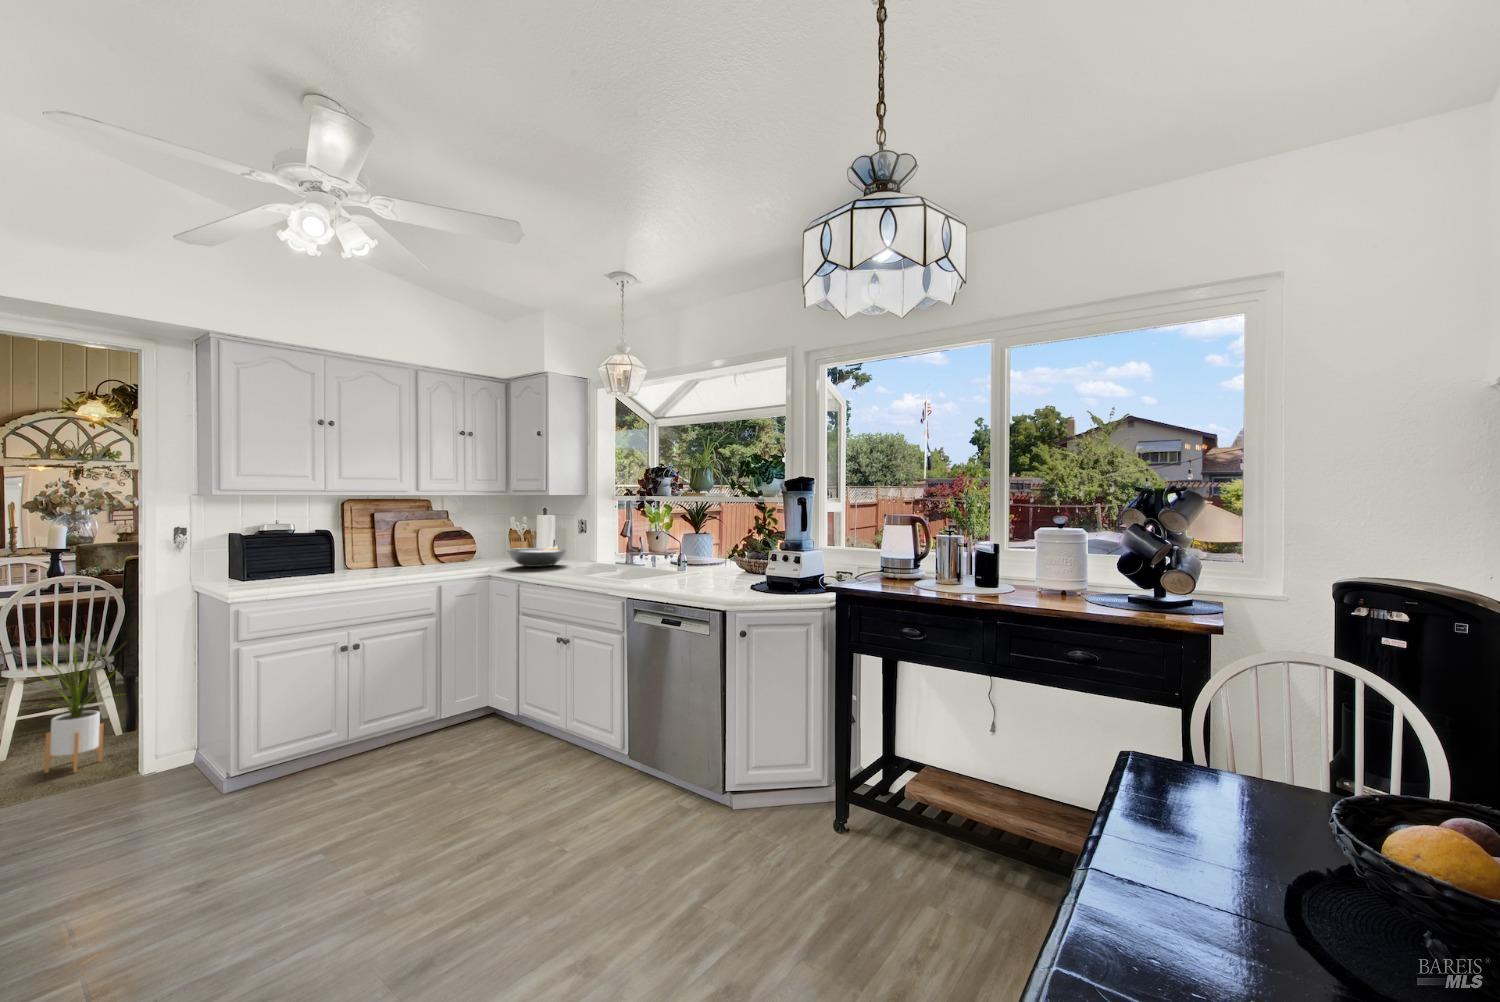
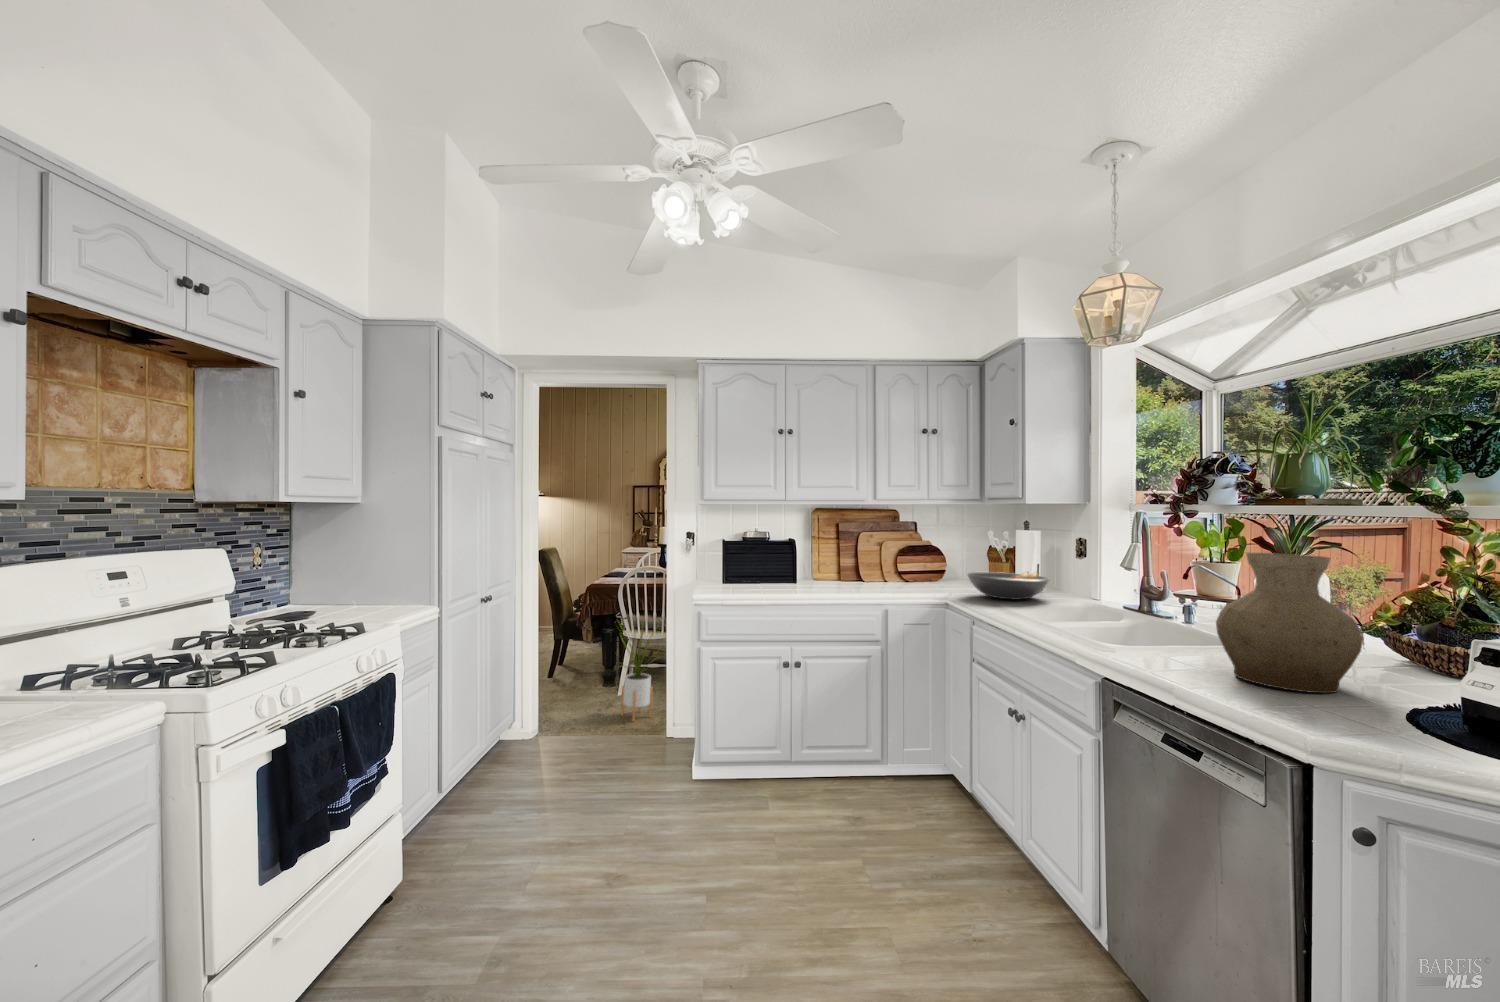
vase: none [681,521,736,586] -> present [1216,552,1363,693]

